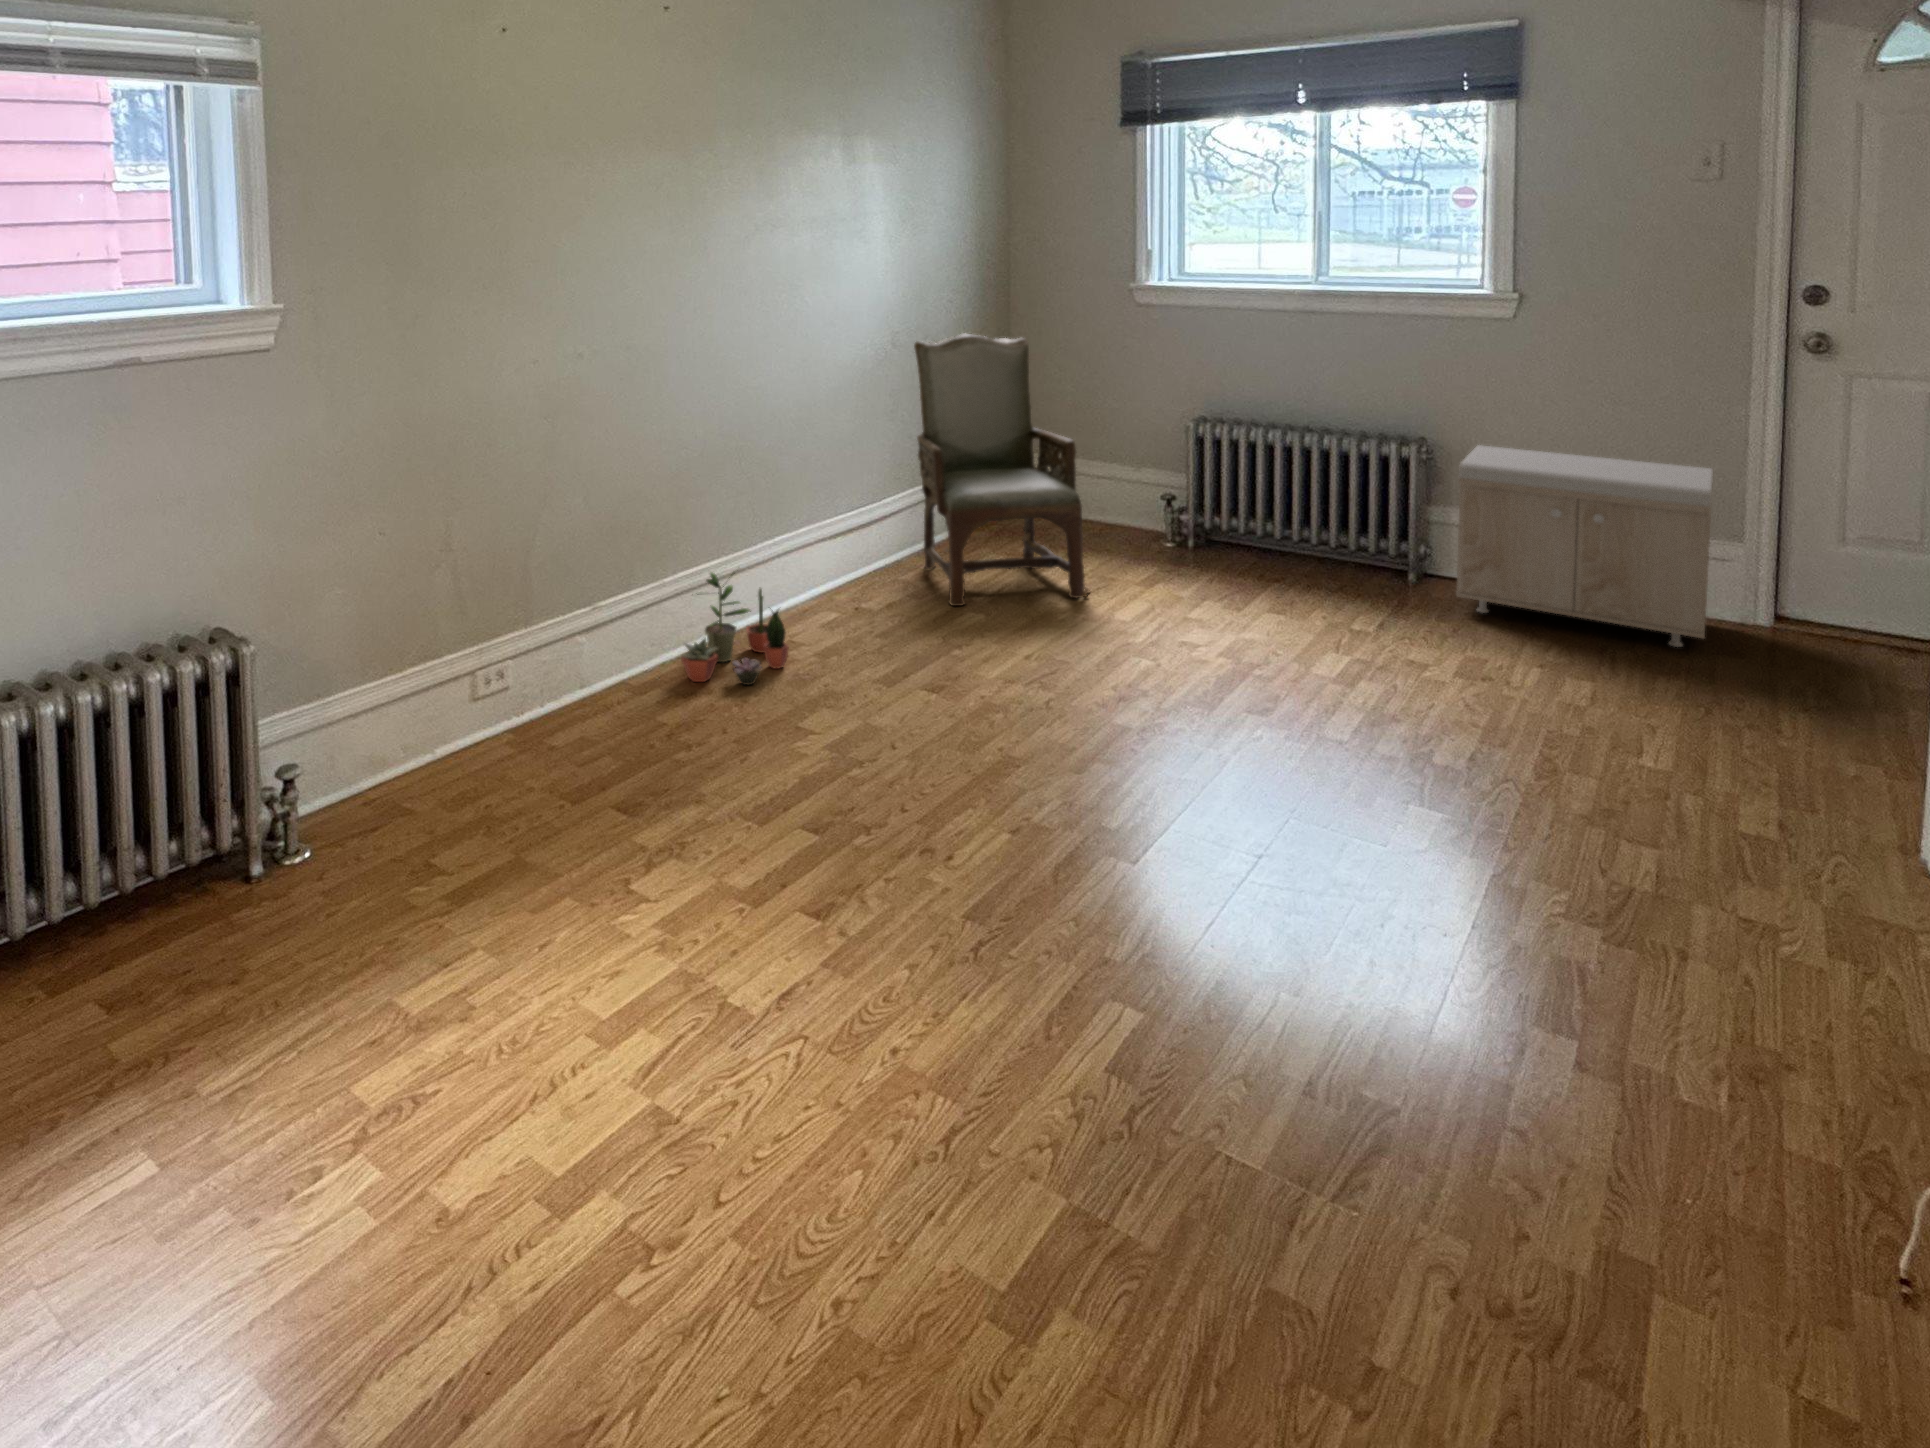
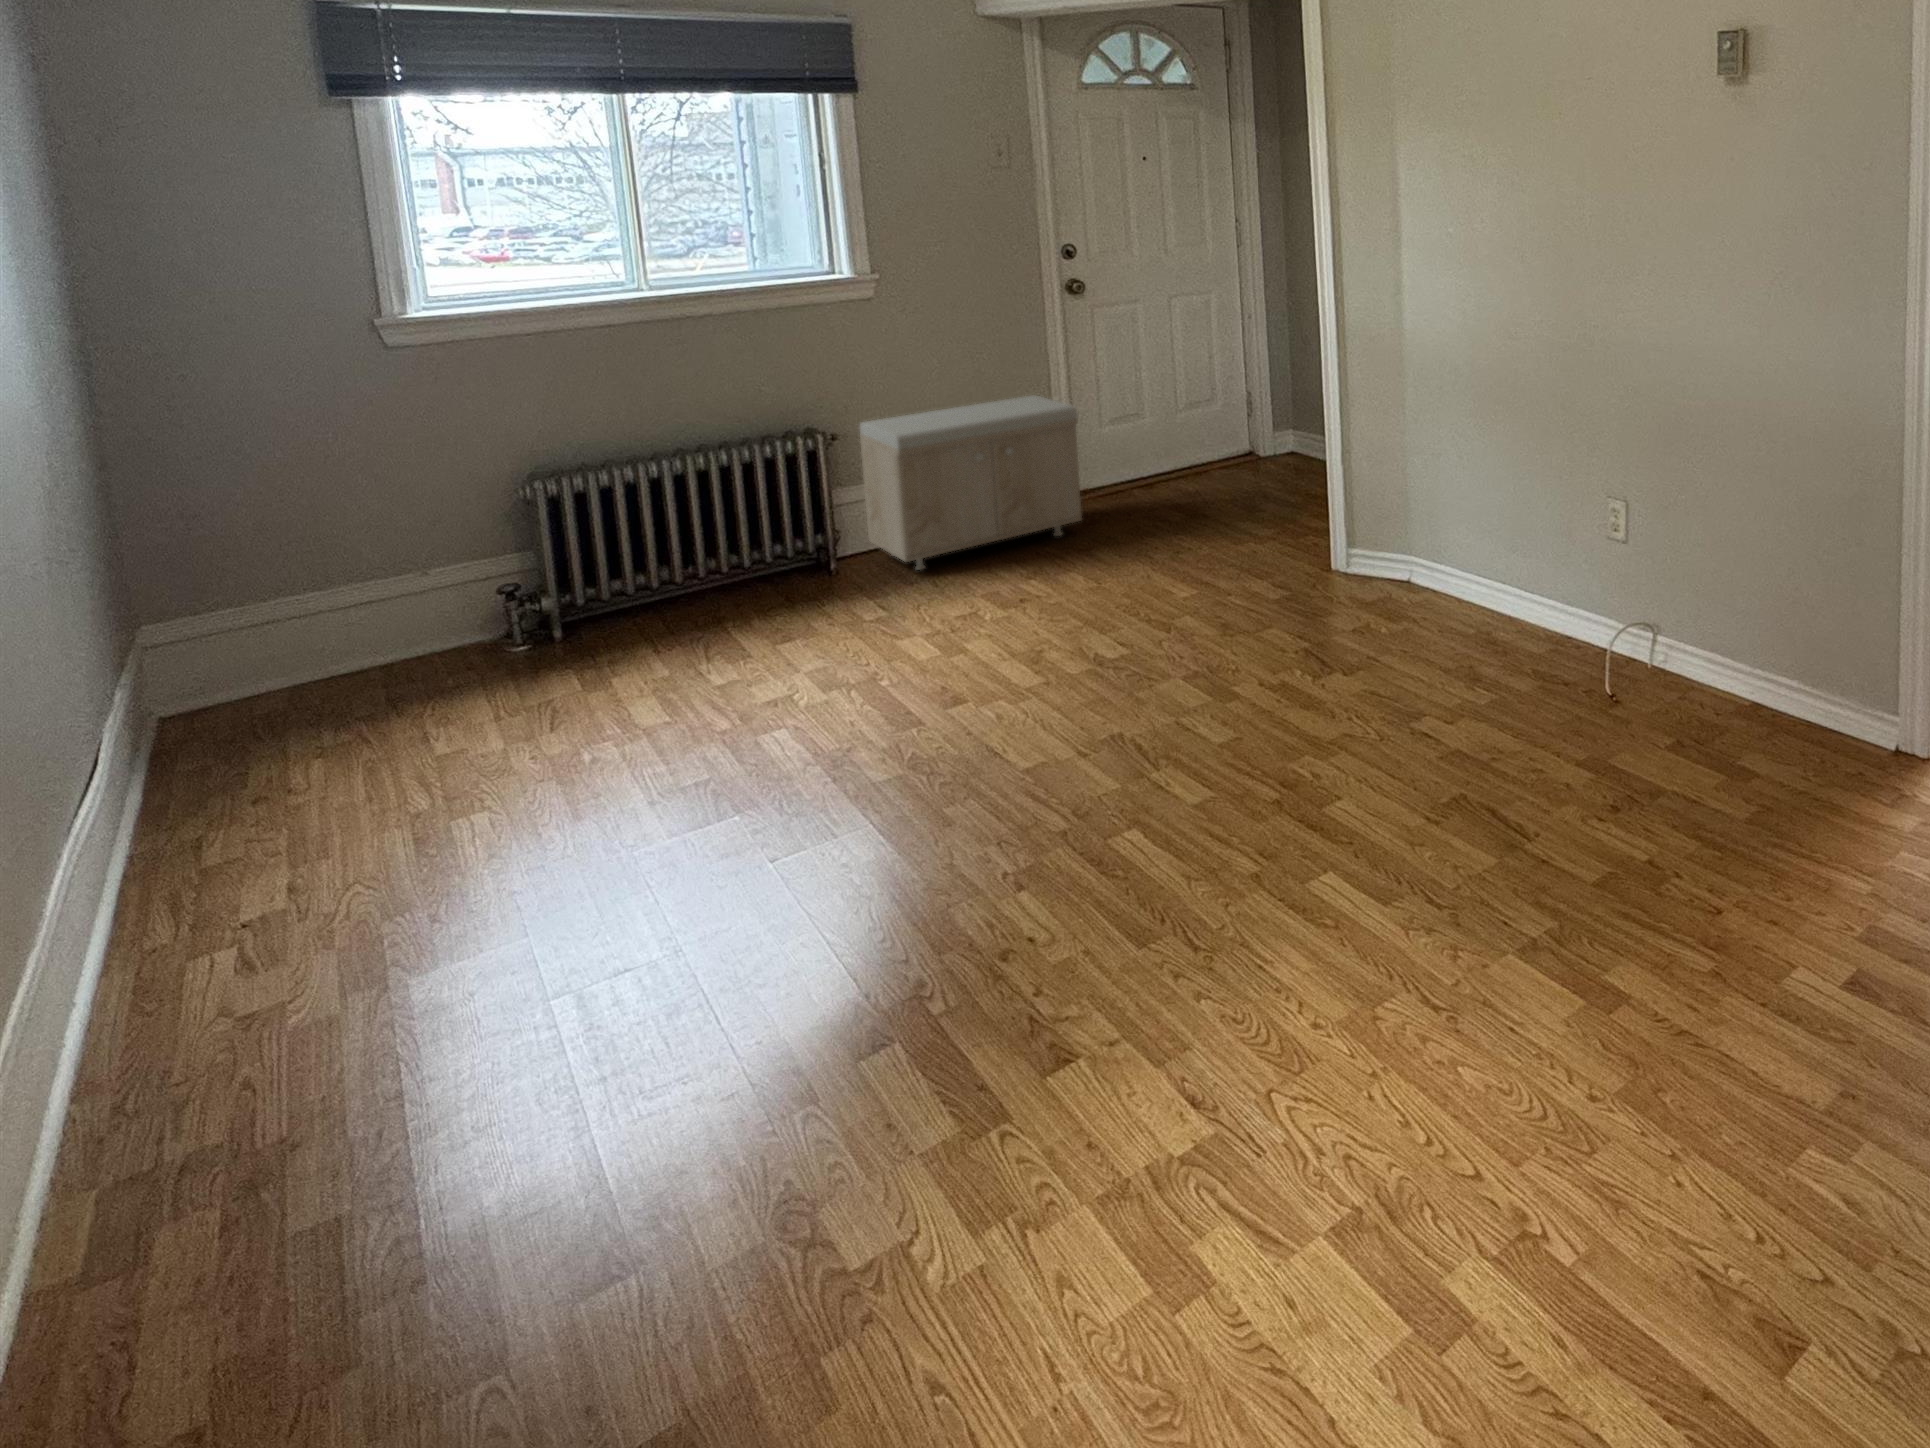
armchair: present [914,333,1090,606] -> none [80,414,564,841]
potted plant: present [681,572,789,685] -> none [35,927,356,1192]

